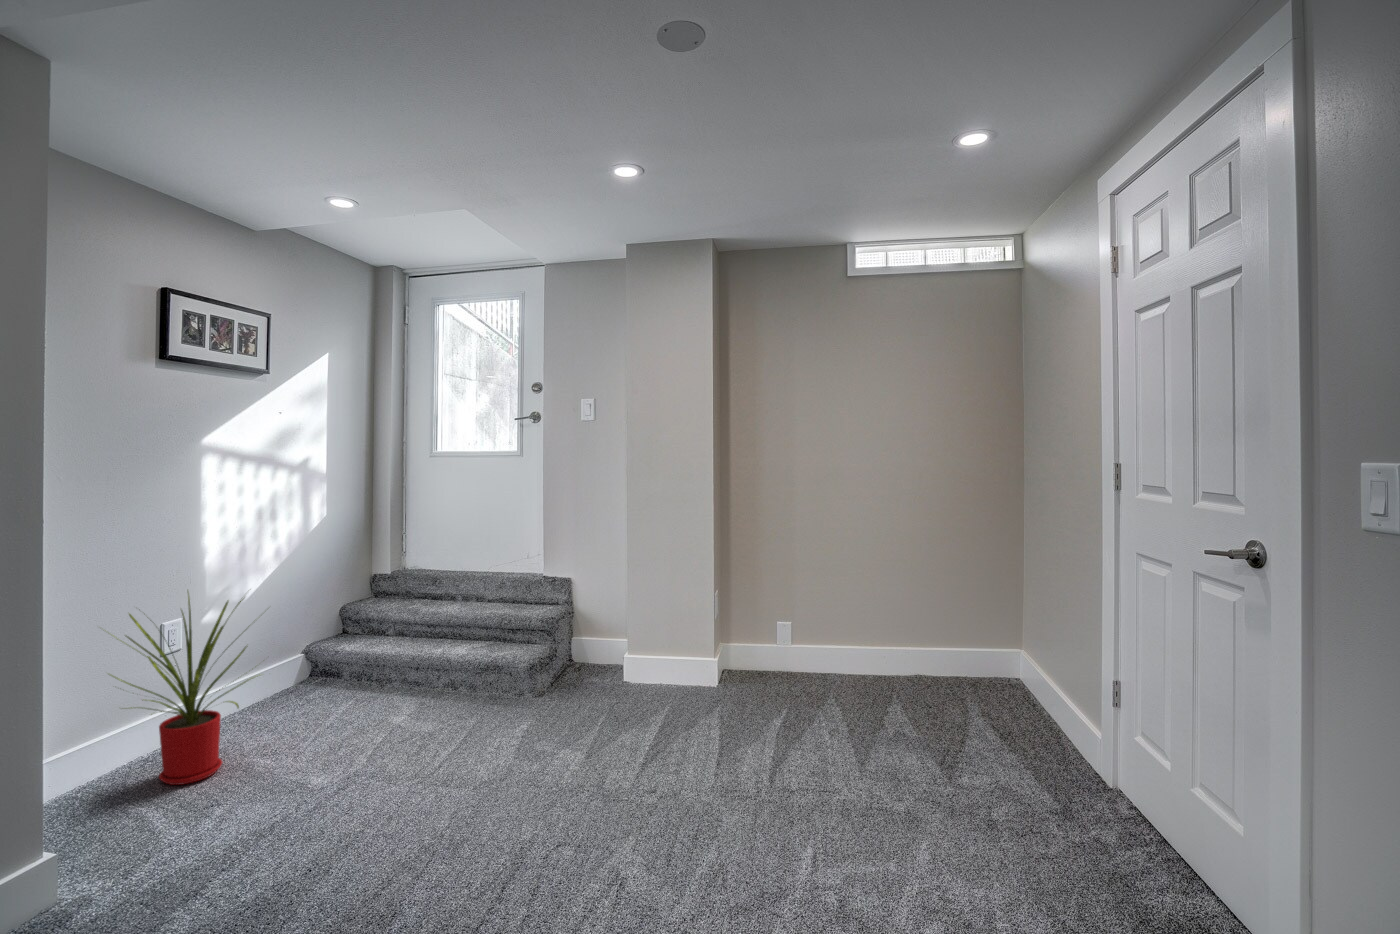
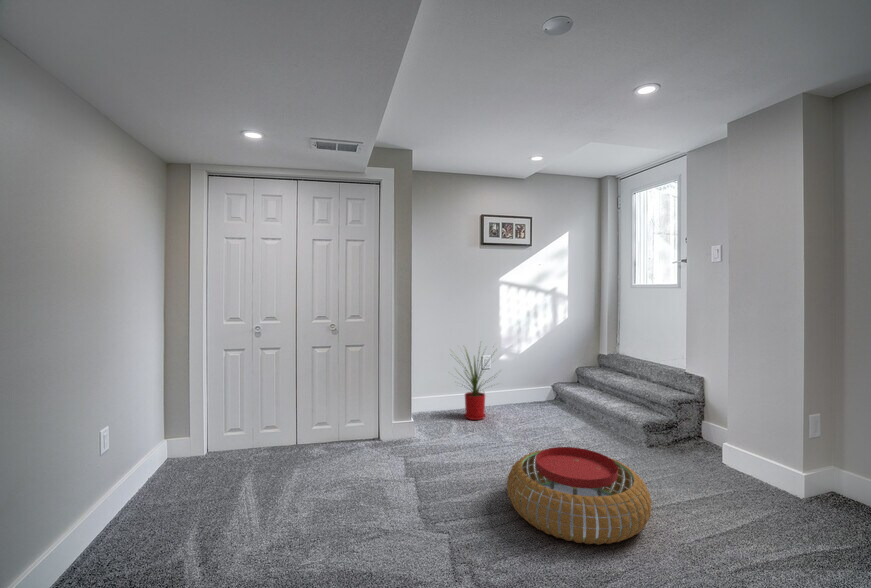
pouf: none [485,721,703,879] -> present [507,447,651,545]

